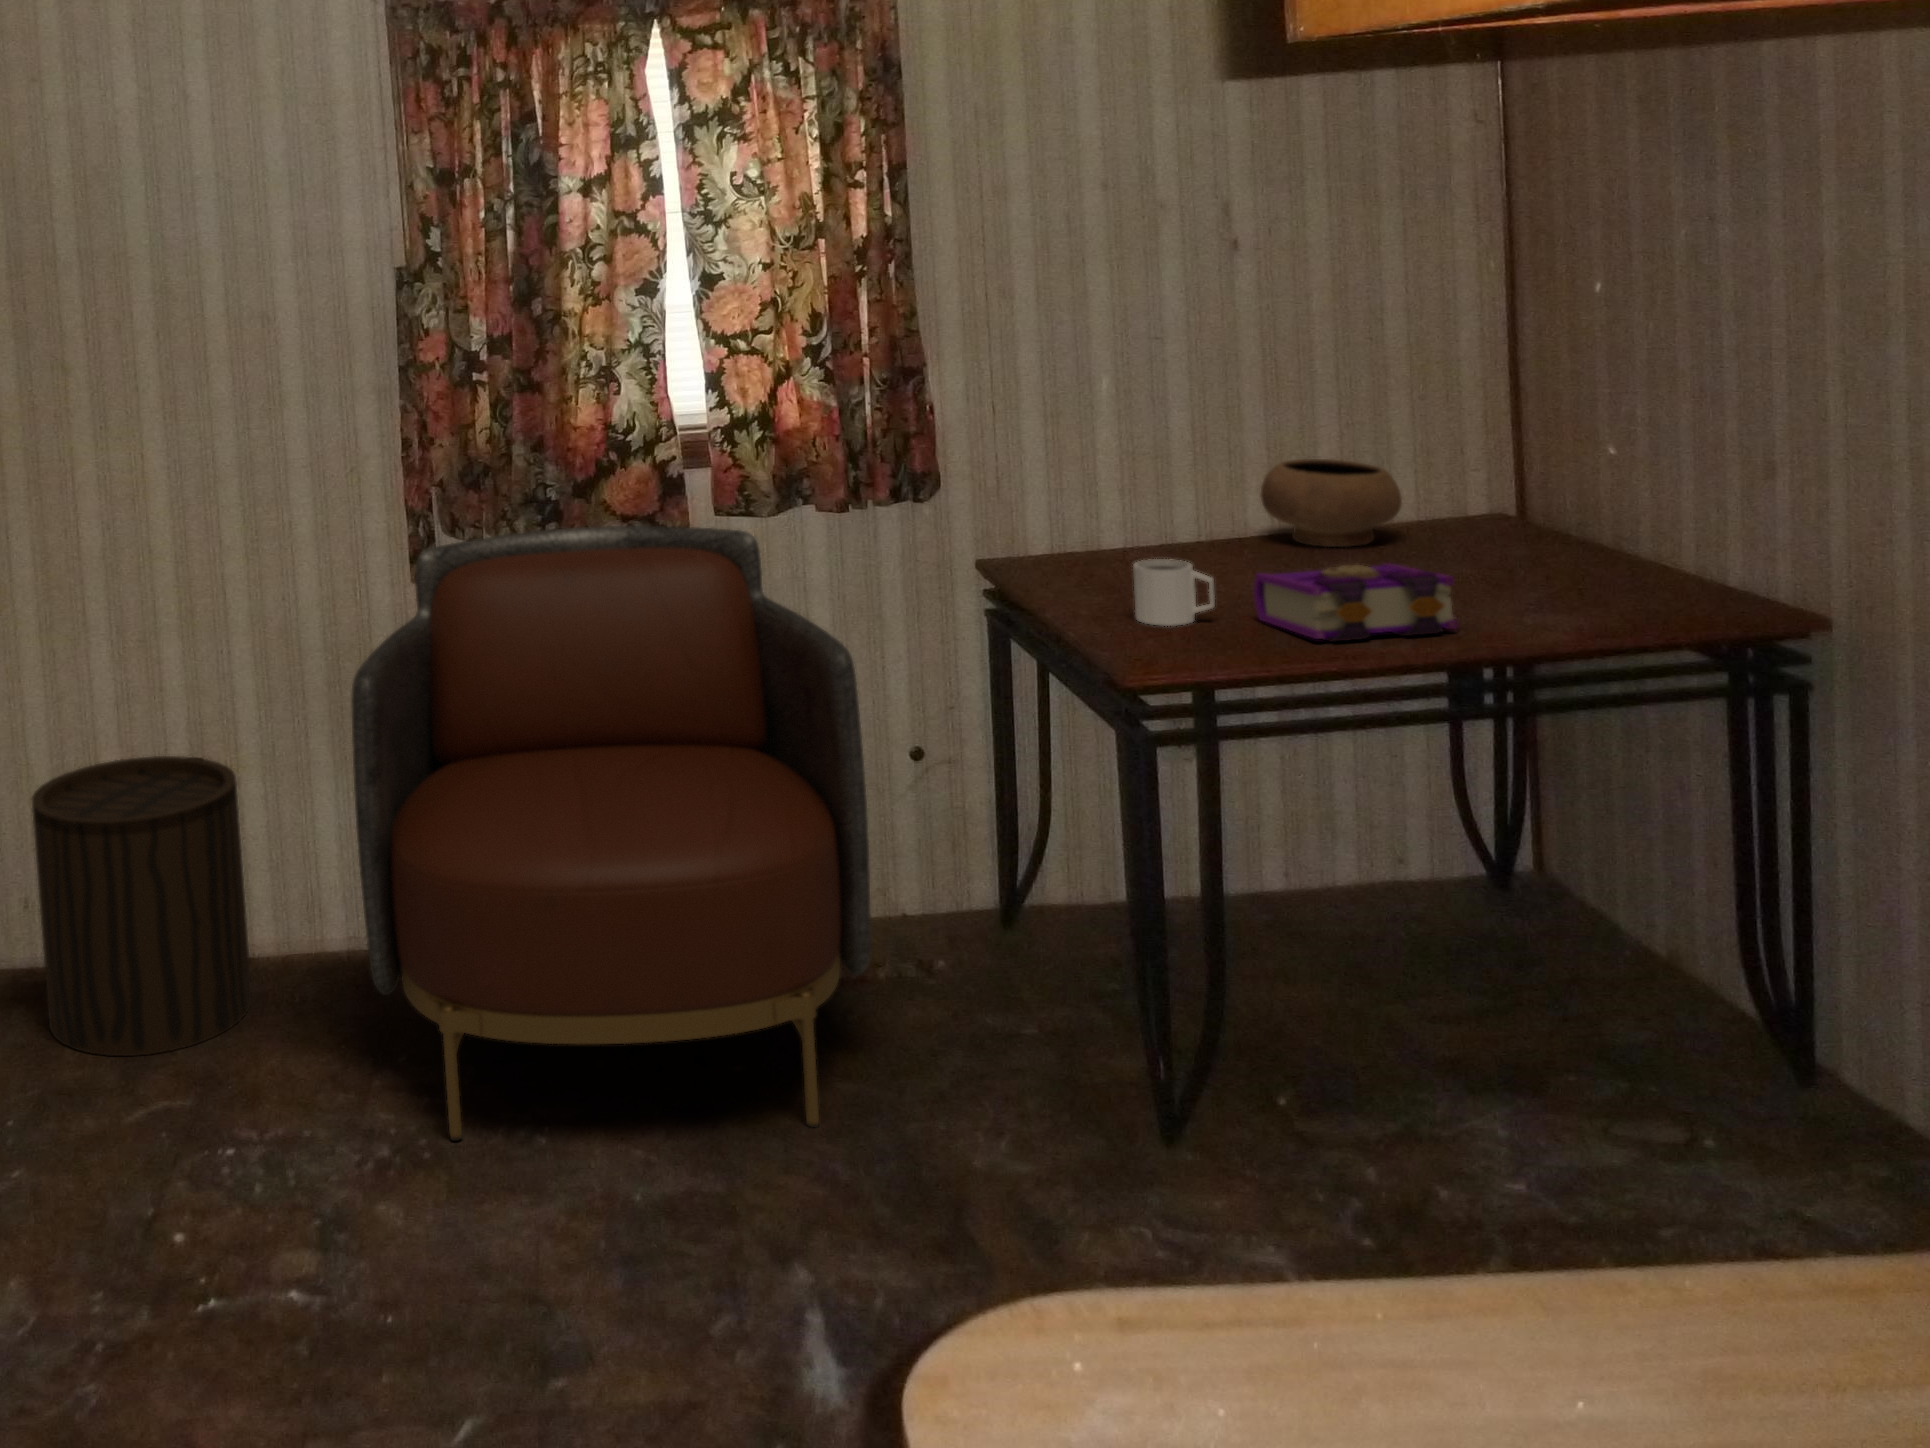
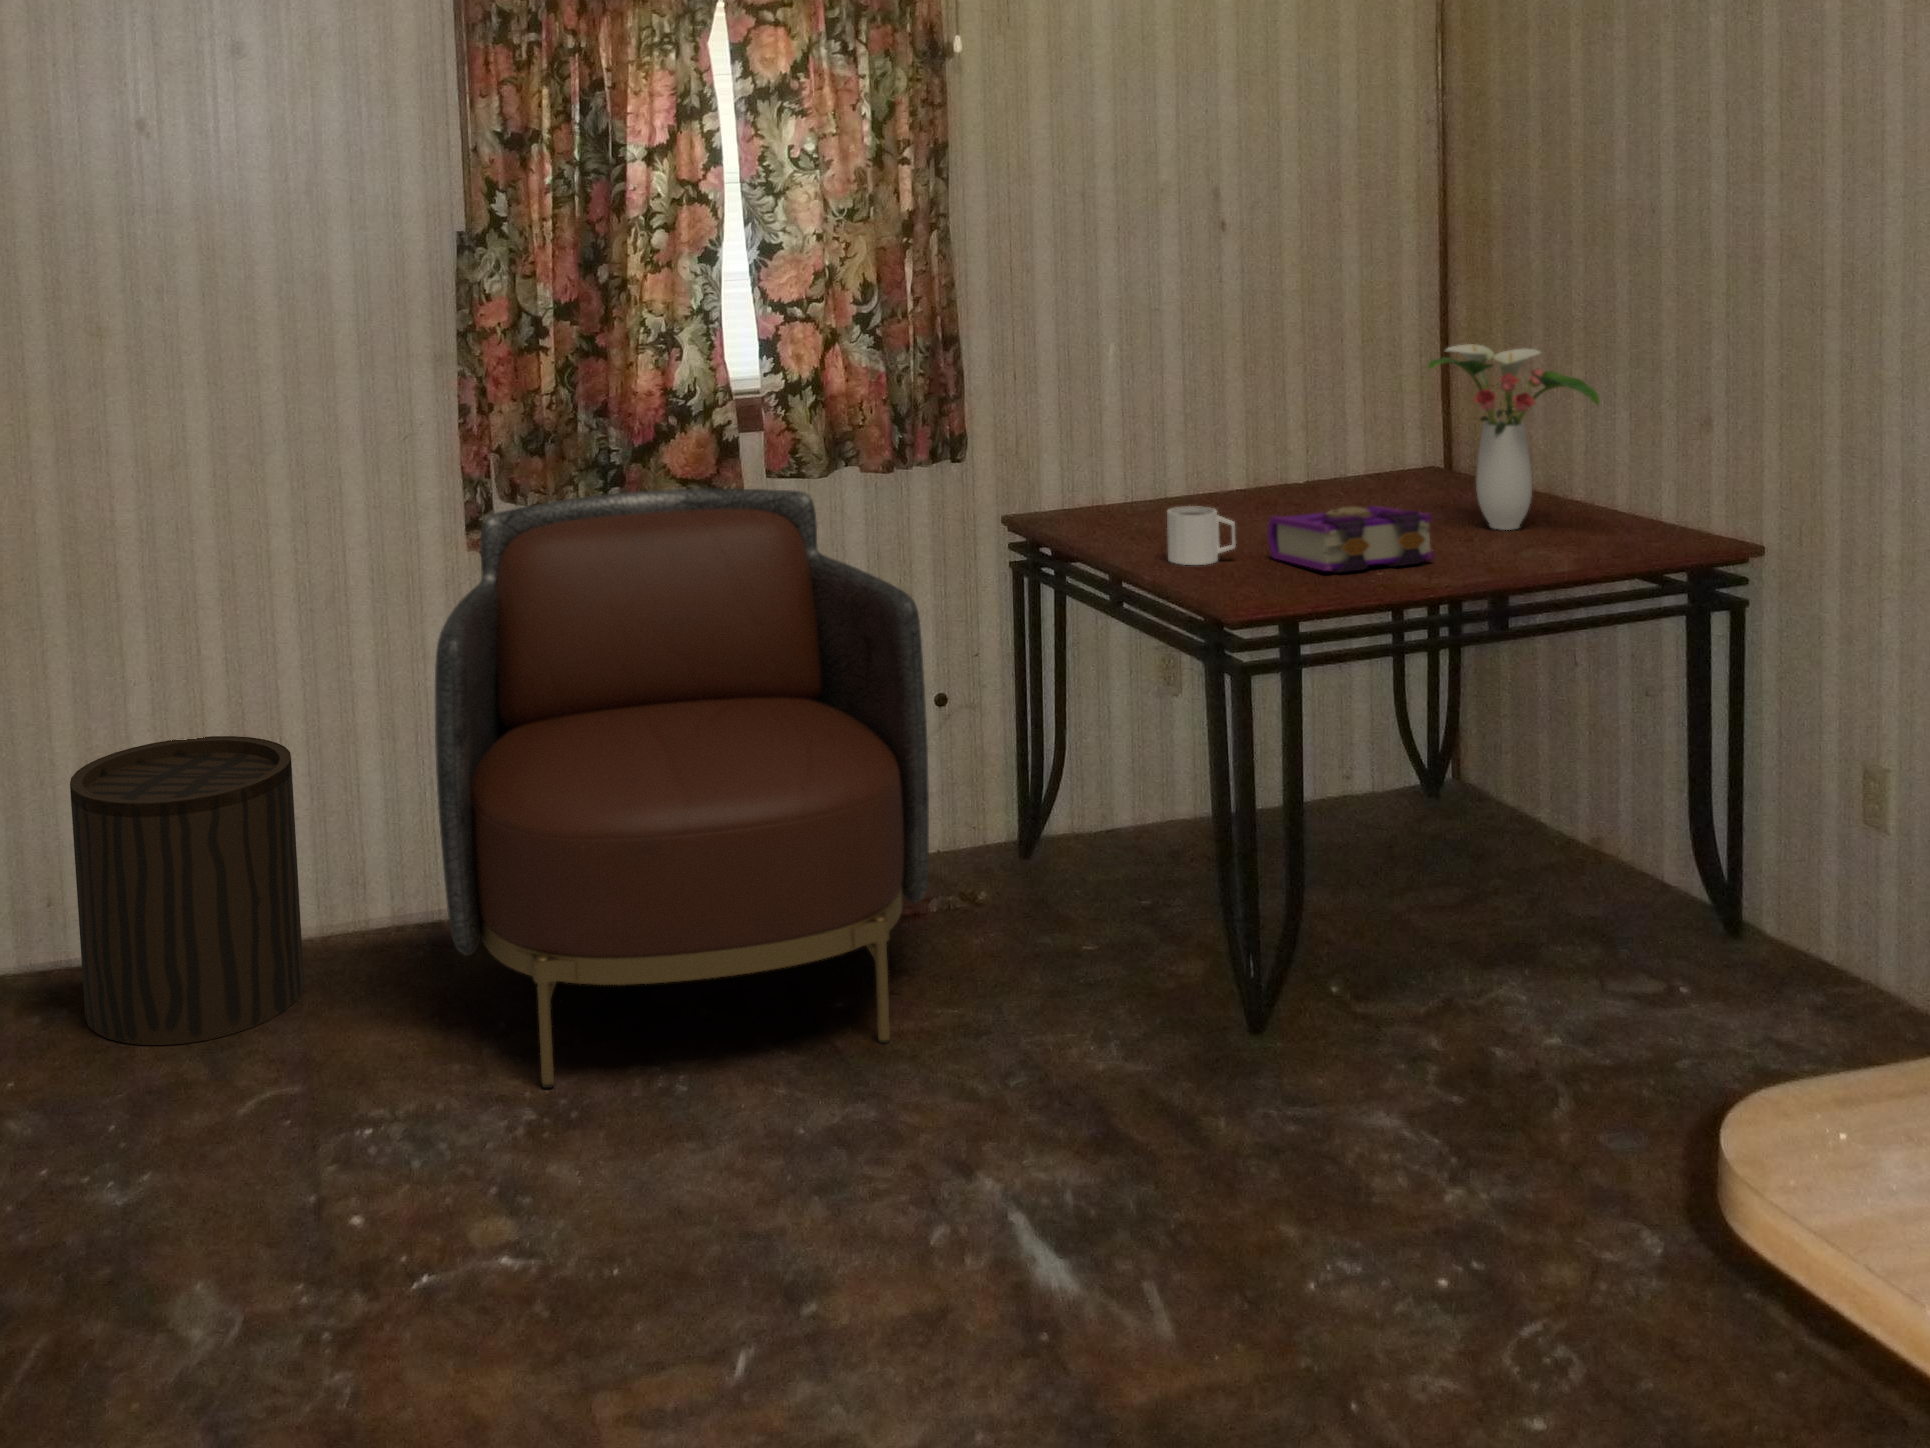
flower arrangement: none [1455,377,1678,594] -> present [1428,344,1599,530]
bowl: present [1261,459,1402,547] -> none [1249,420,1366,497]

